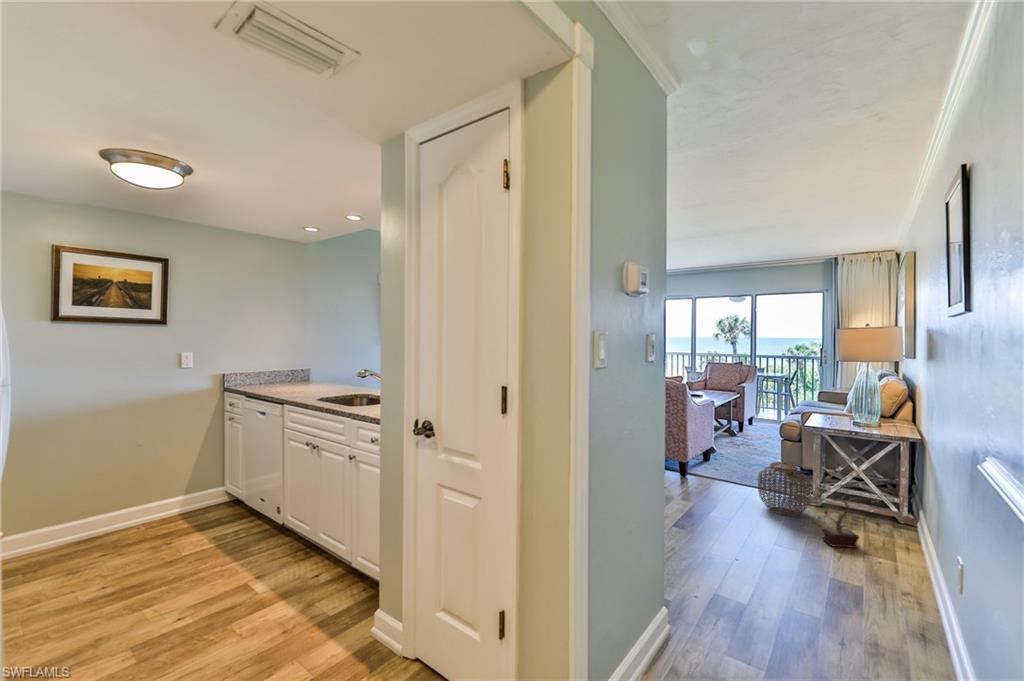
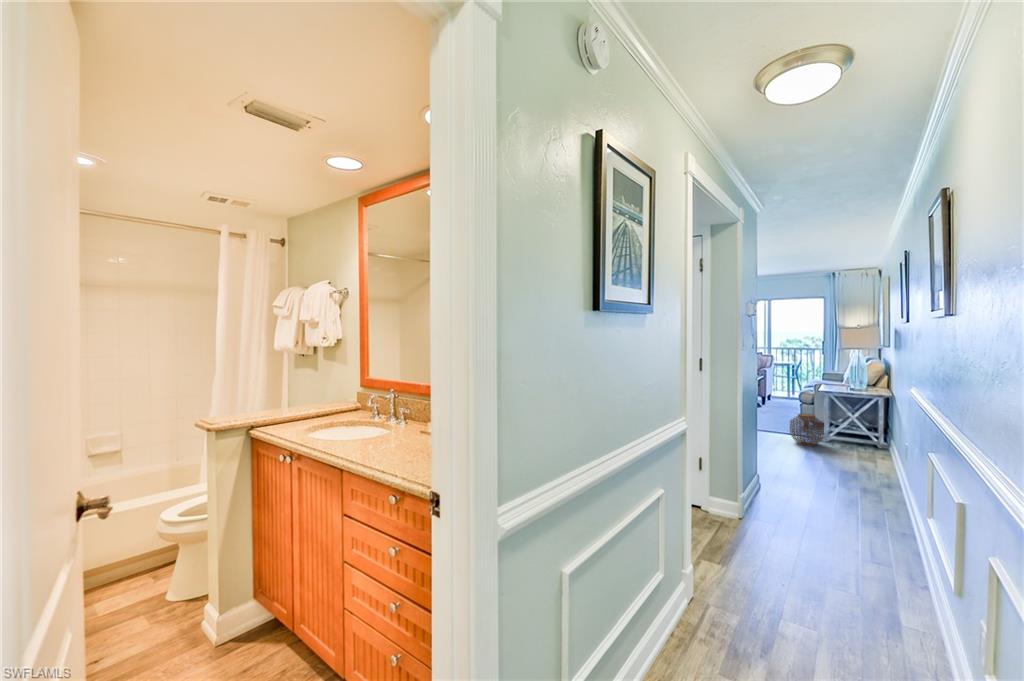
potted plant: present [816,474,889,548] -> none [828,414,874,458]

